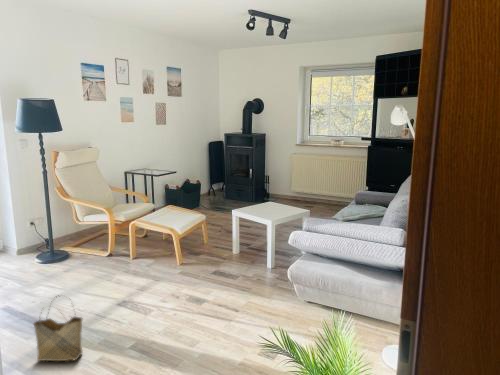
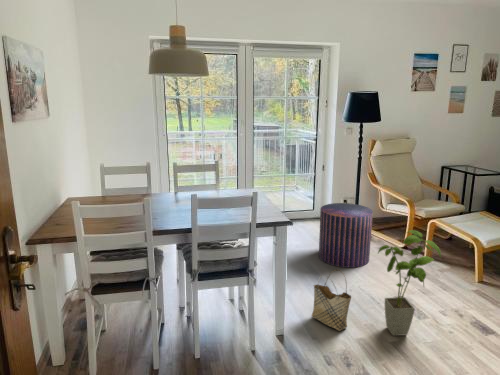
pouf: none [10,223,80,297] -> present [319,203,373,268]
house plant: none [102,231,162,339] -> present [378,230,441,336]

